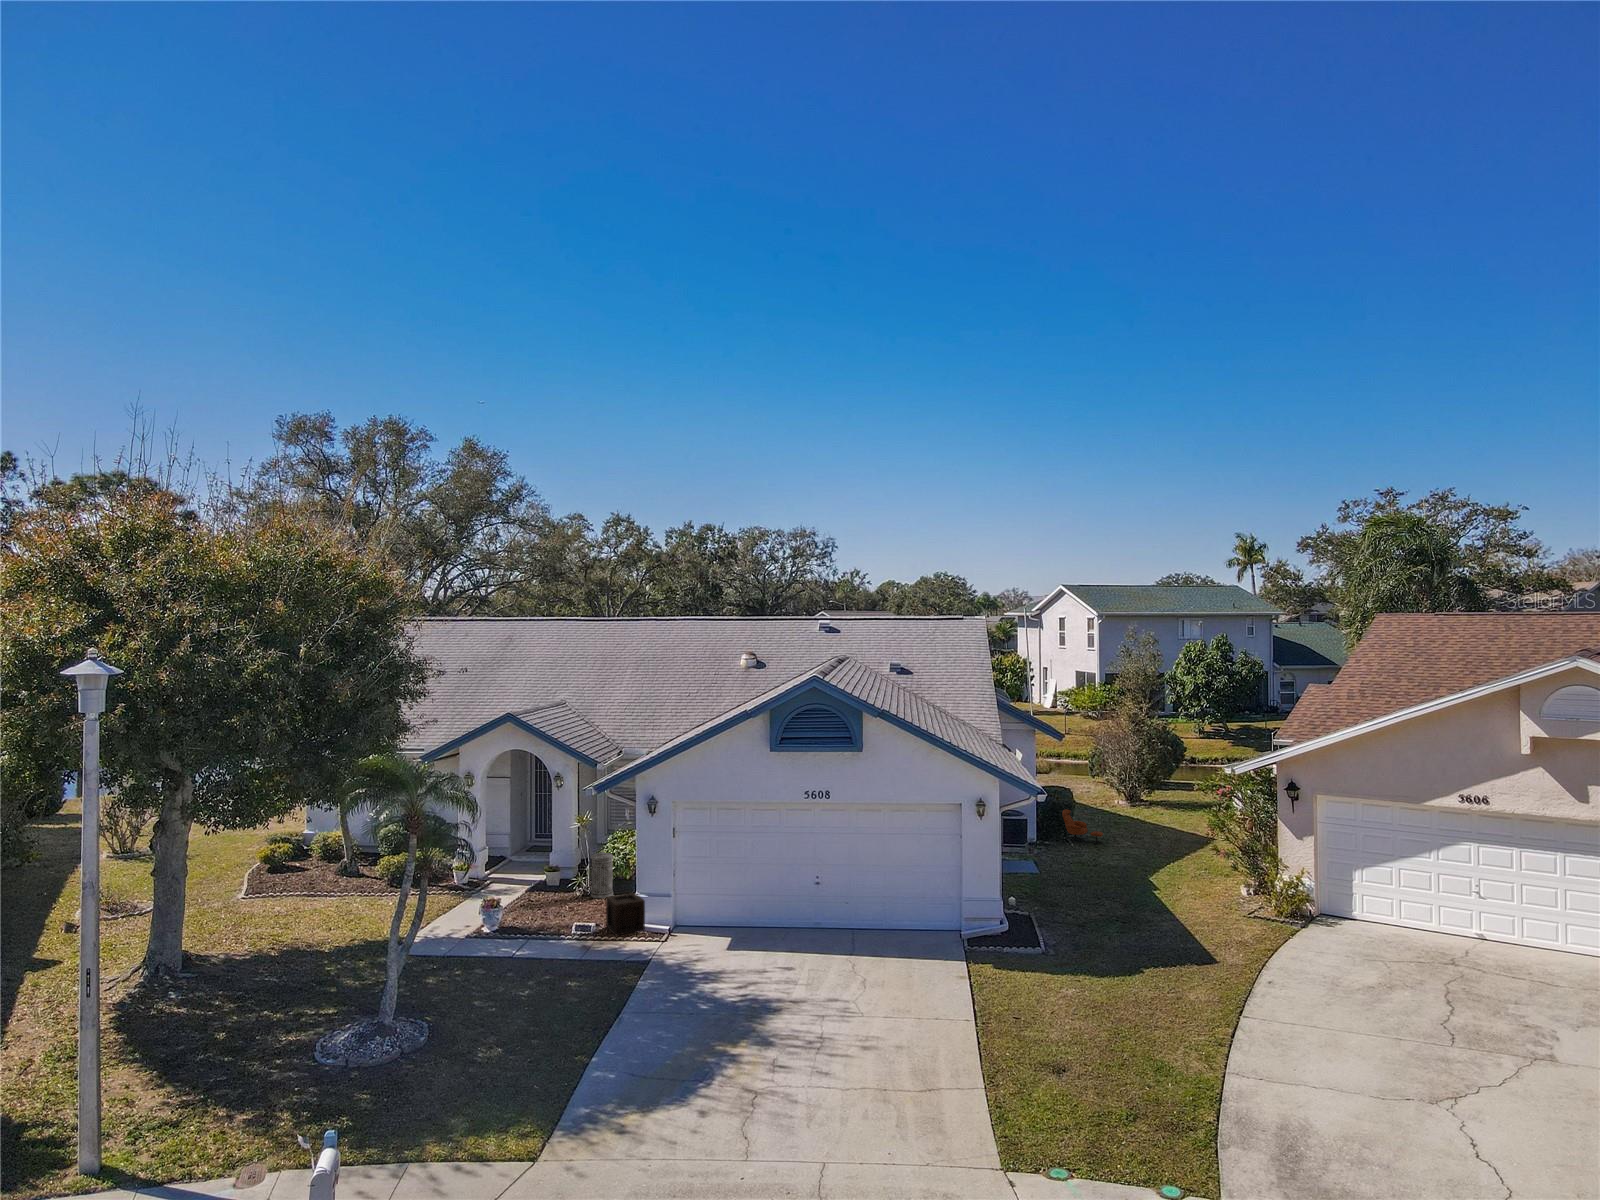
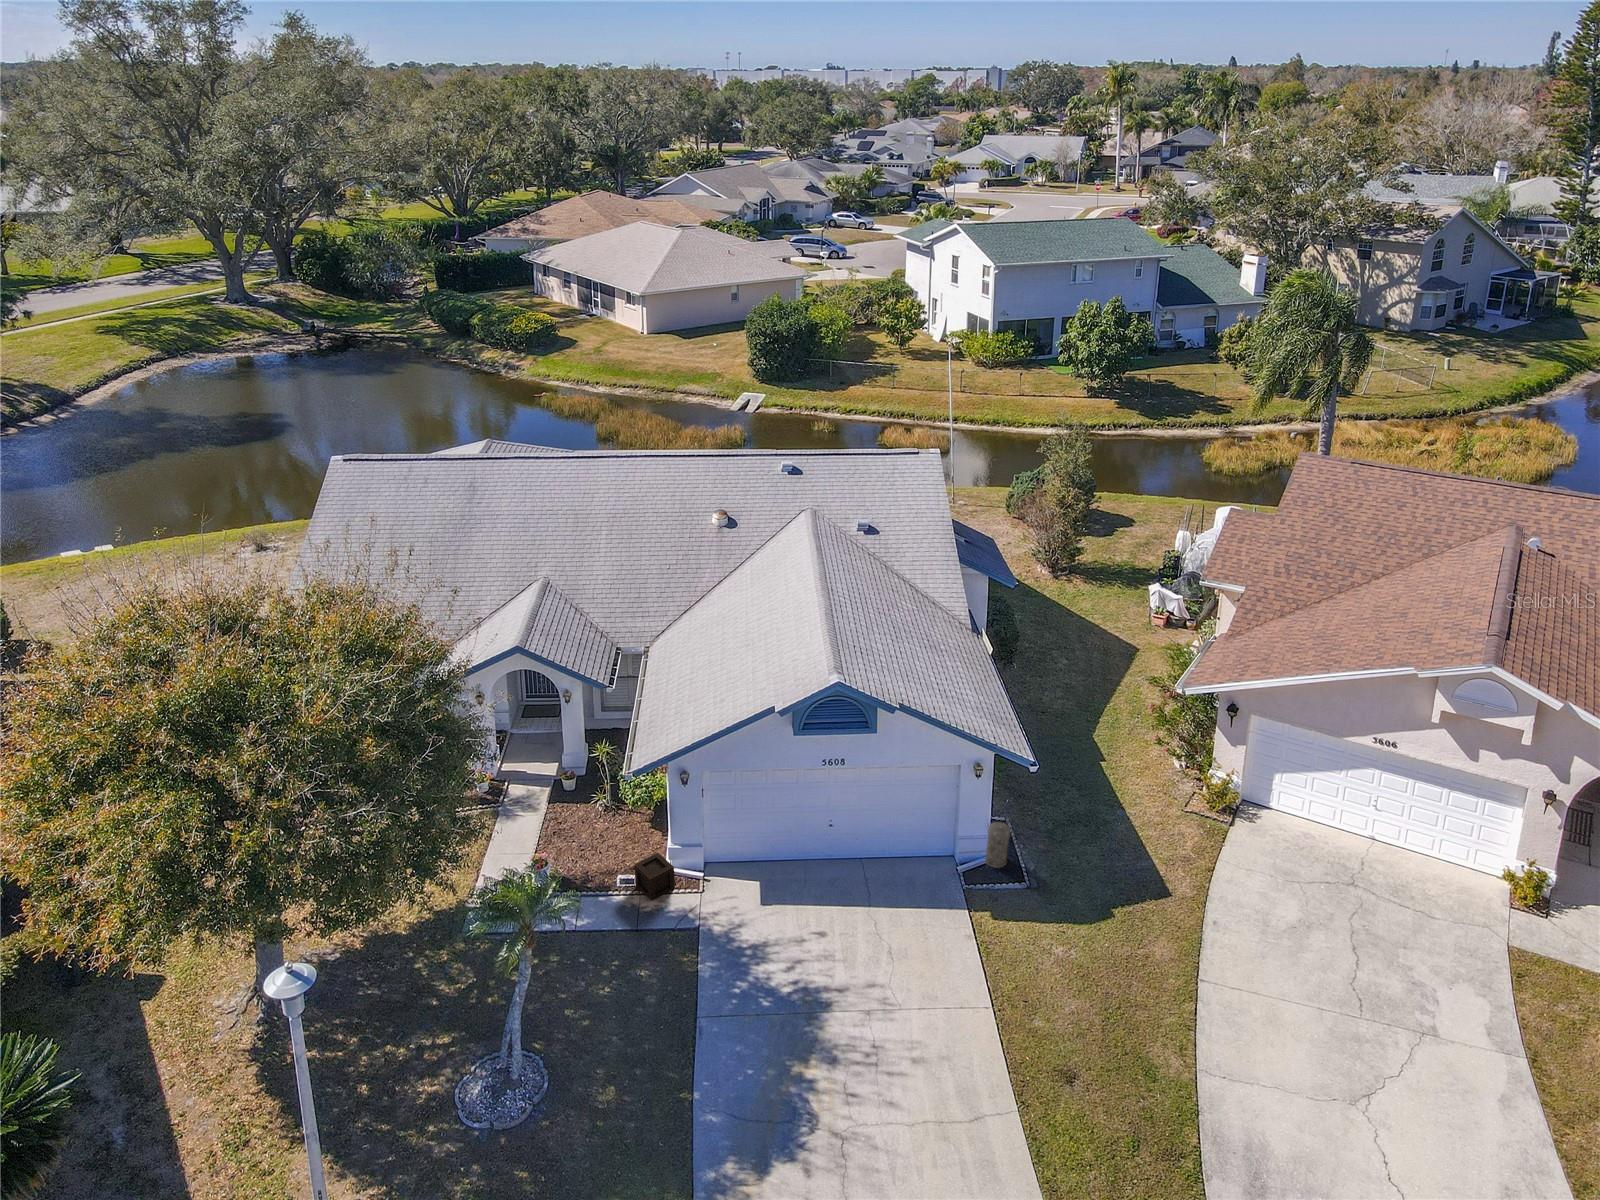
lounge chair: present [1062,809,1103,845] -> none [1006,636,1043,672]
trash can: present [591,852,613,898] -> present [985,822,1010,868]

